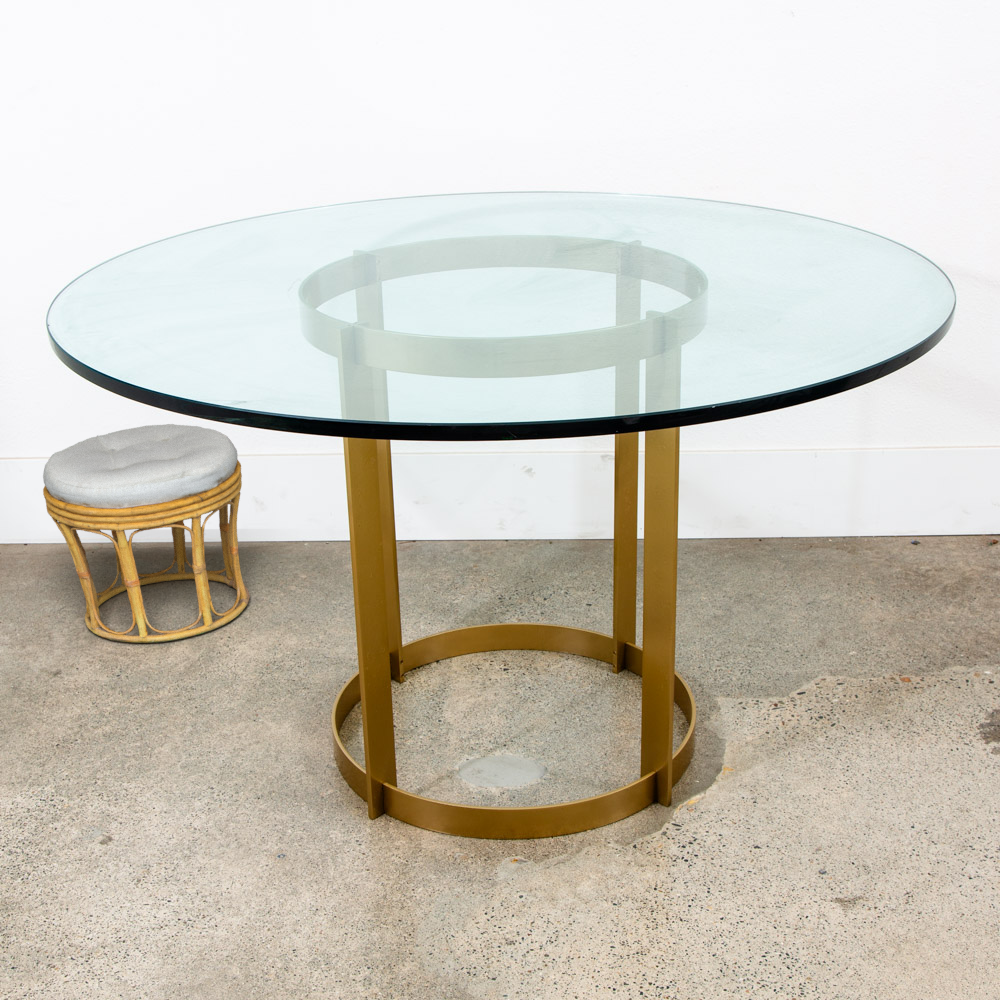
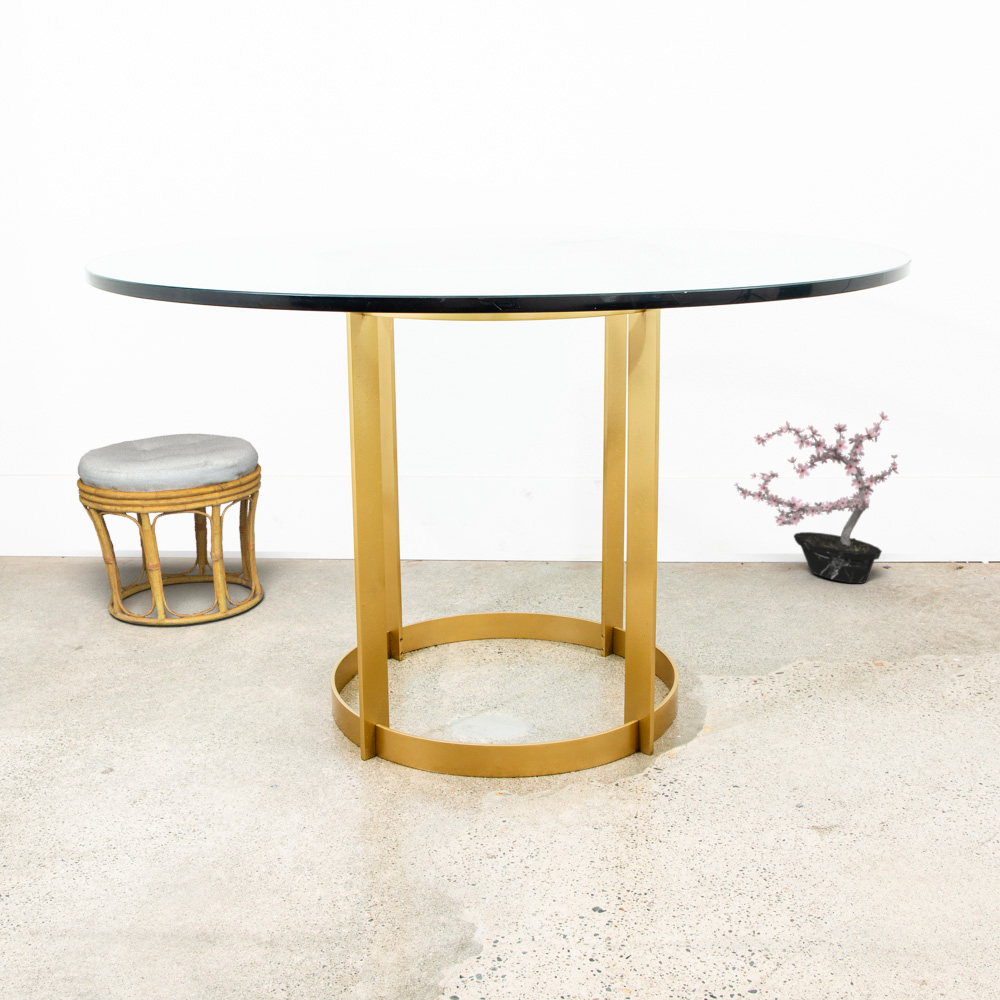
potted plant: none [749,377,935,567] -> present [735,412,898,583]

